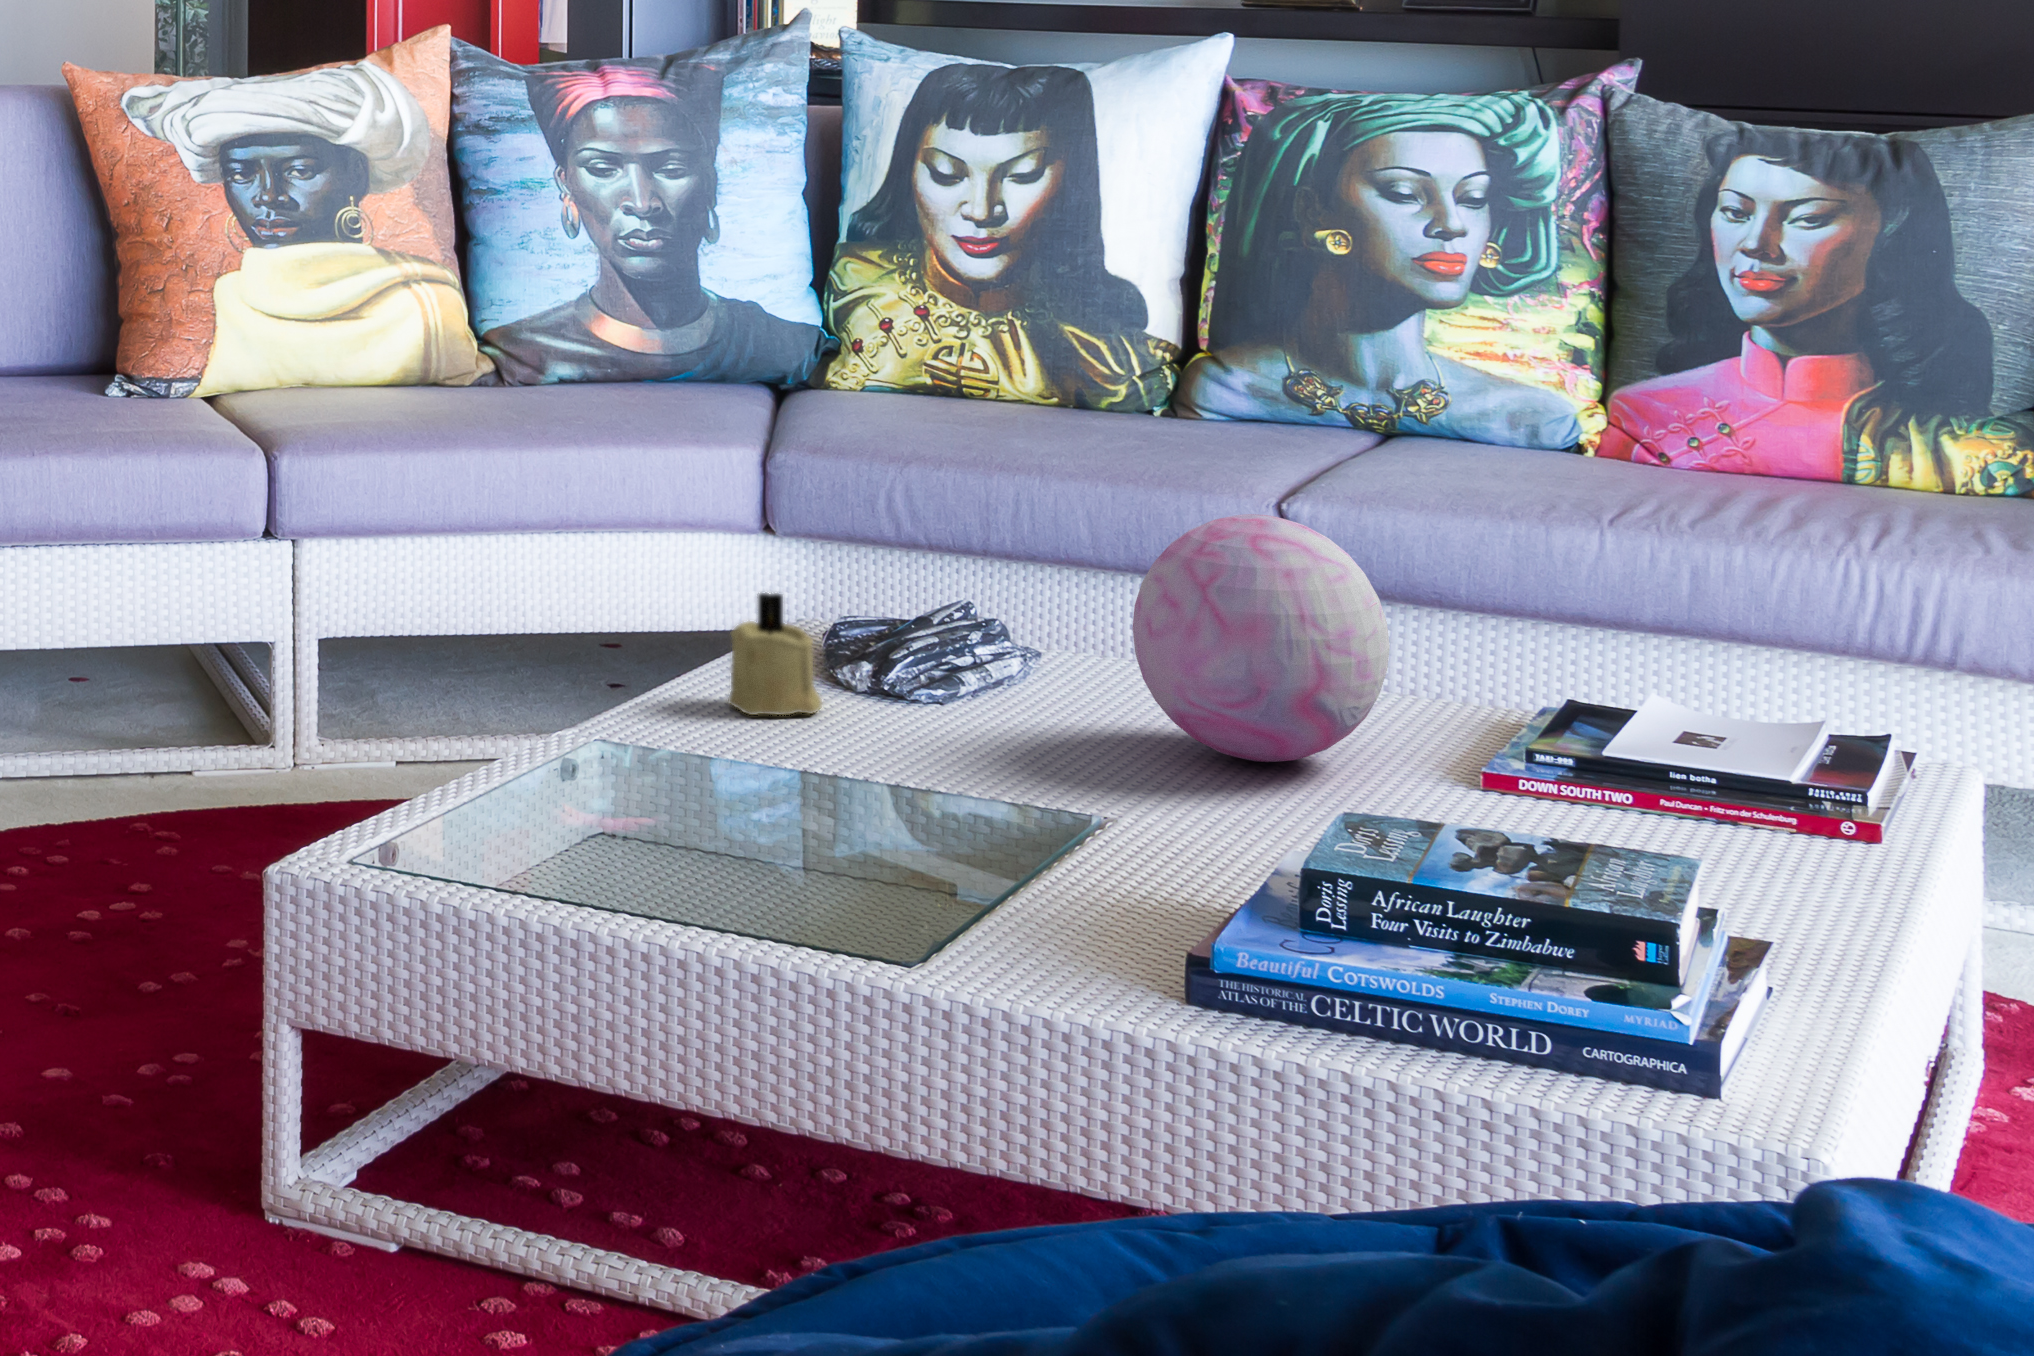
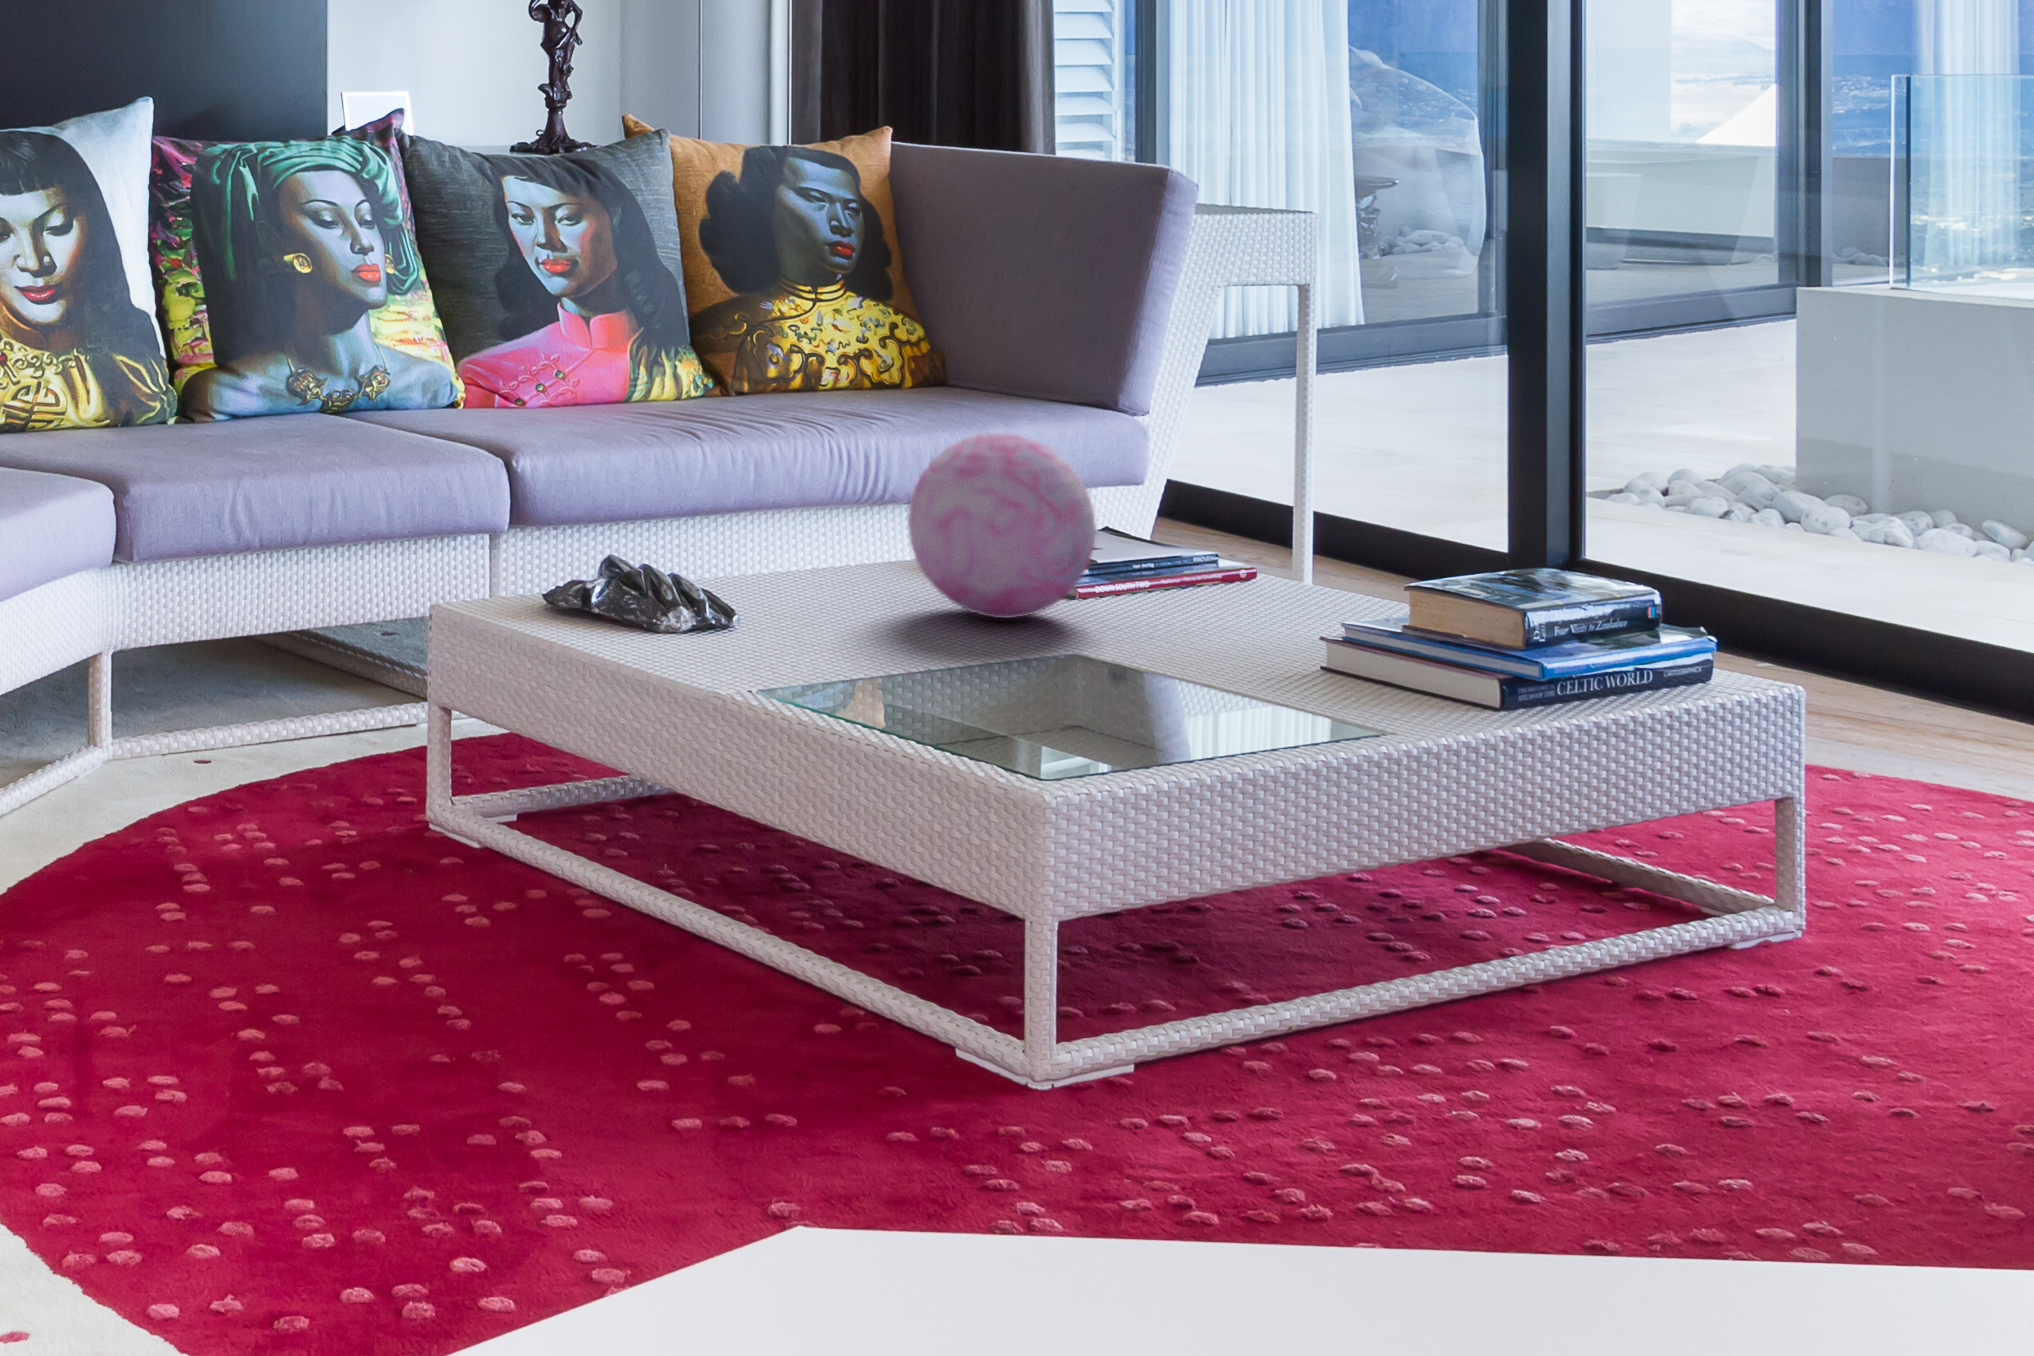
candle: present [728,593,822,715] -> none [682,565,758,672]

